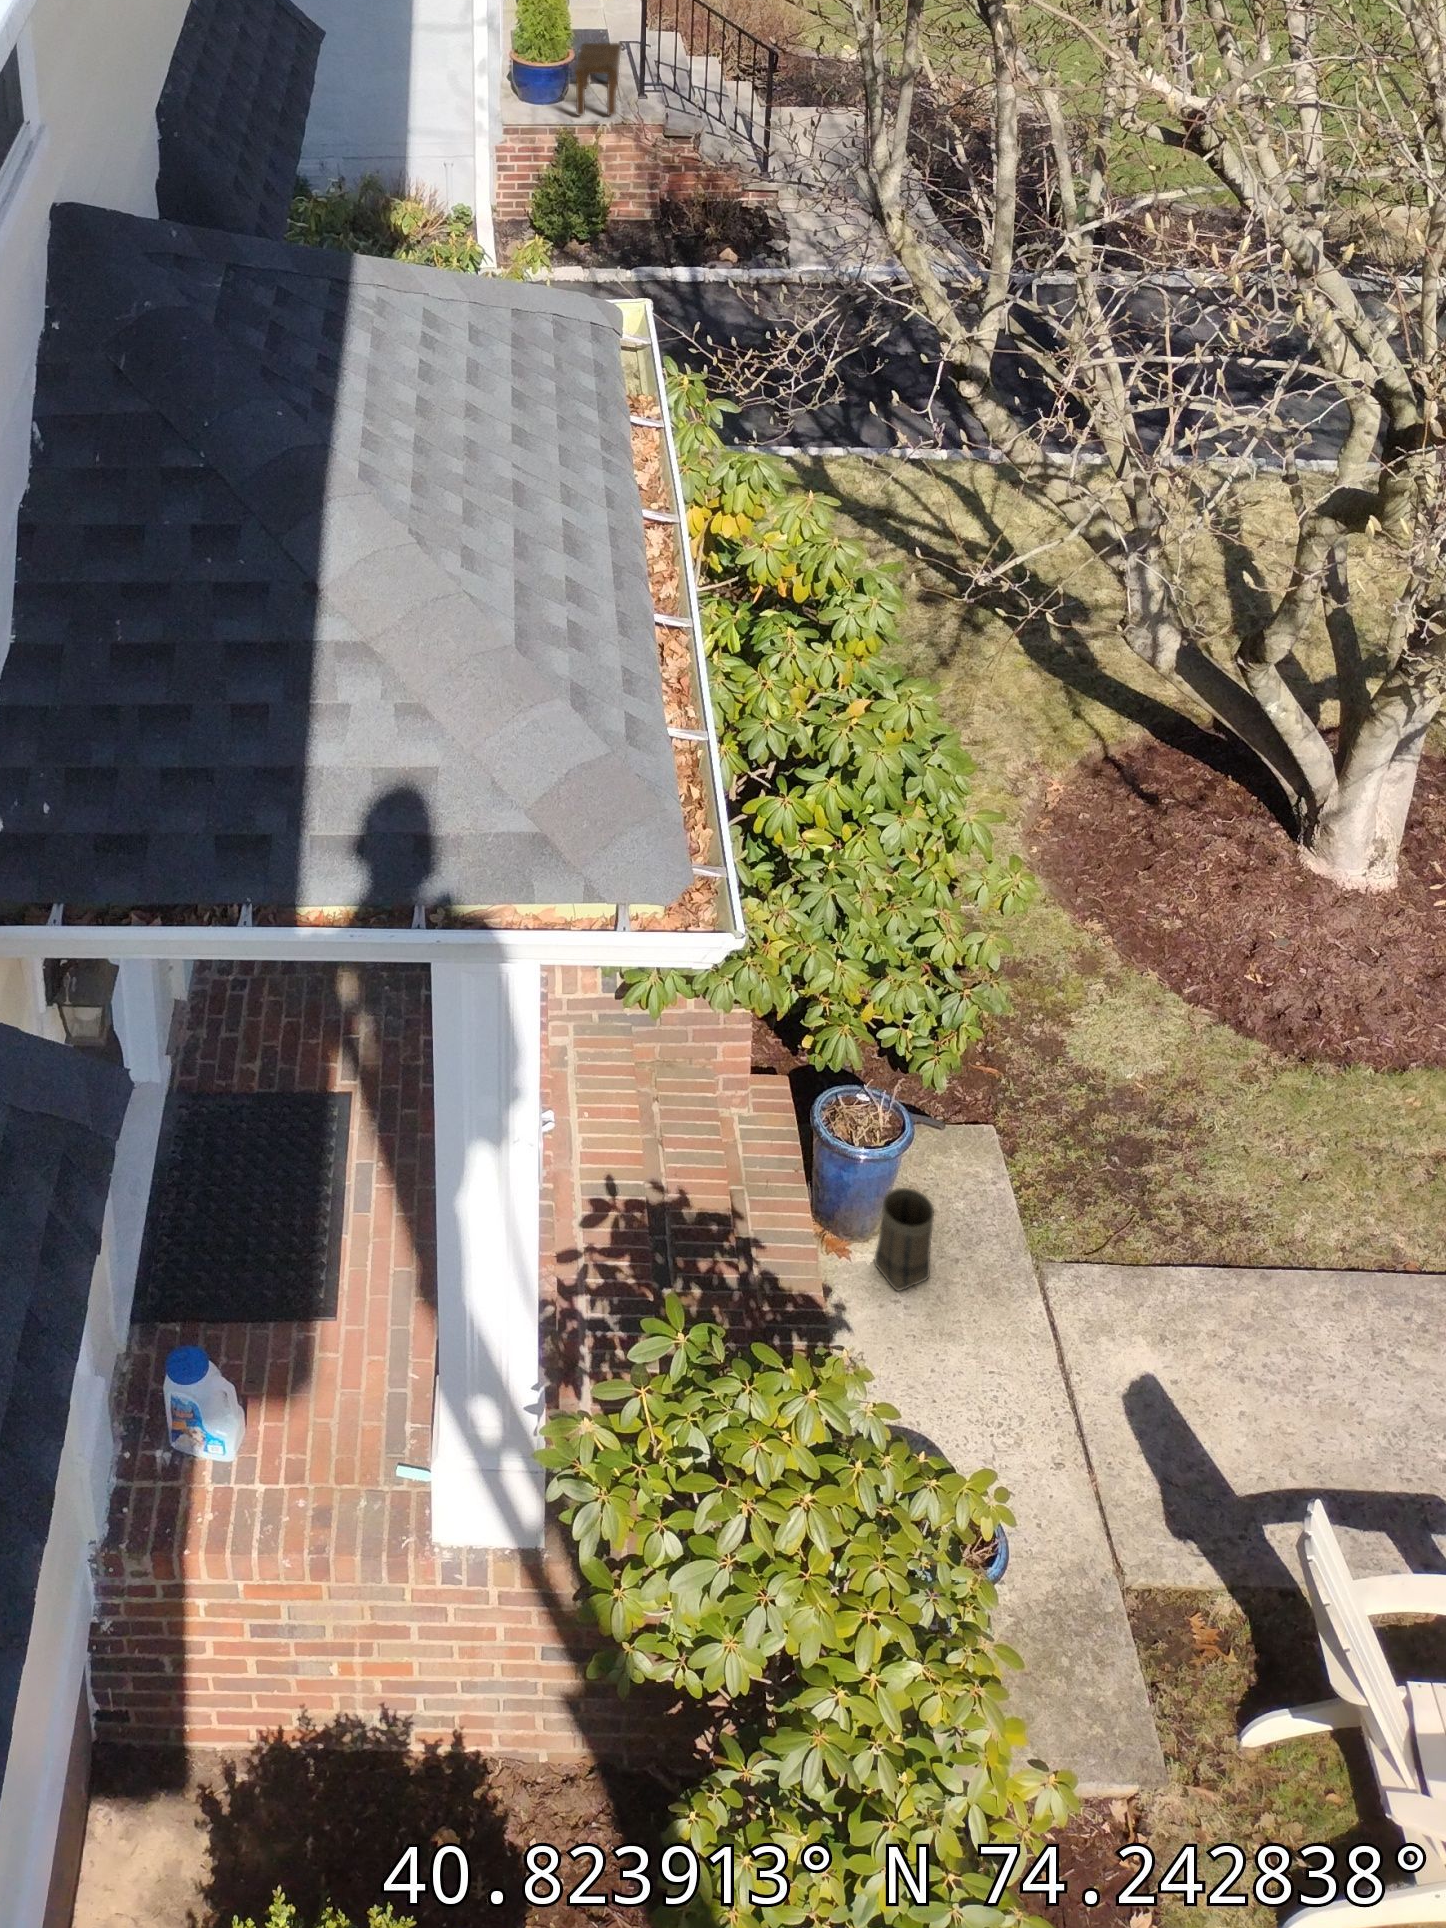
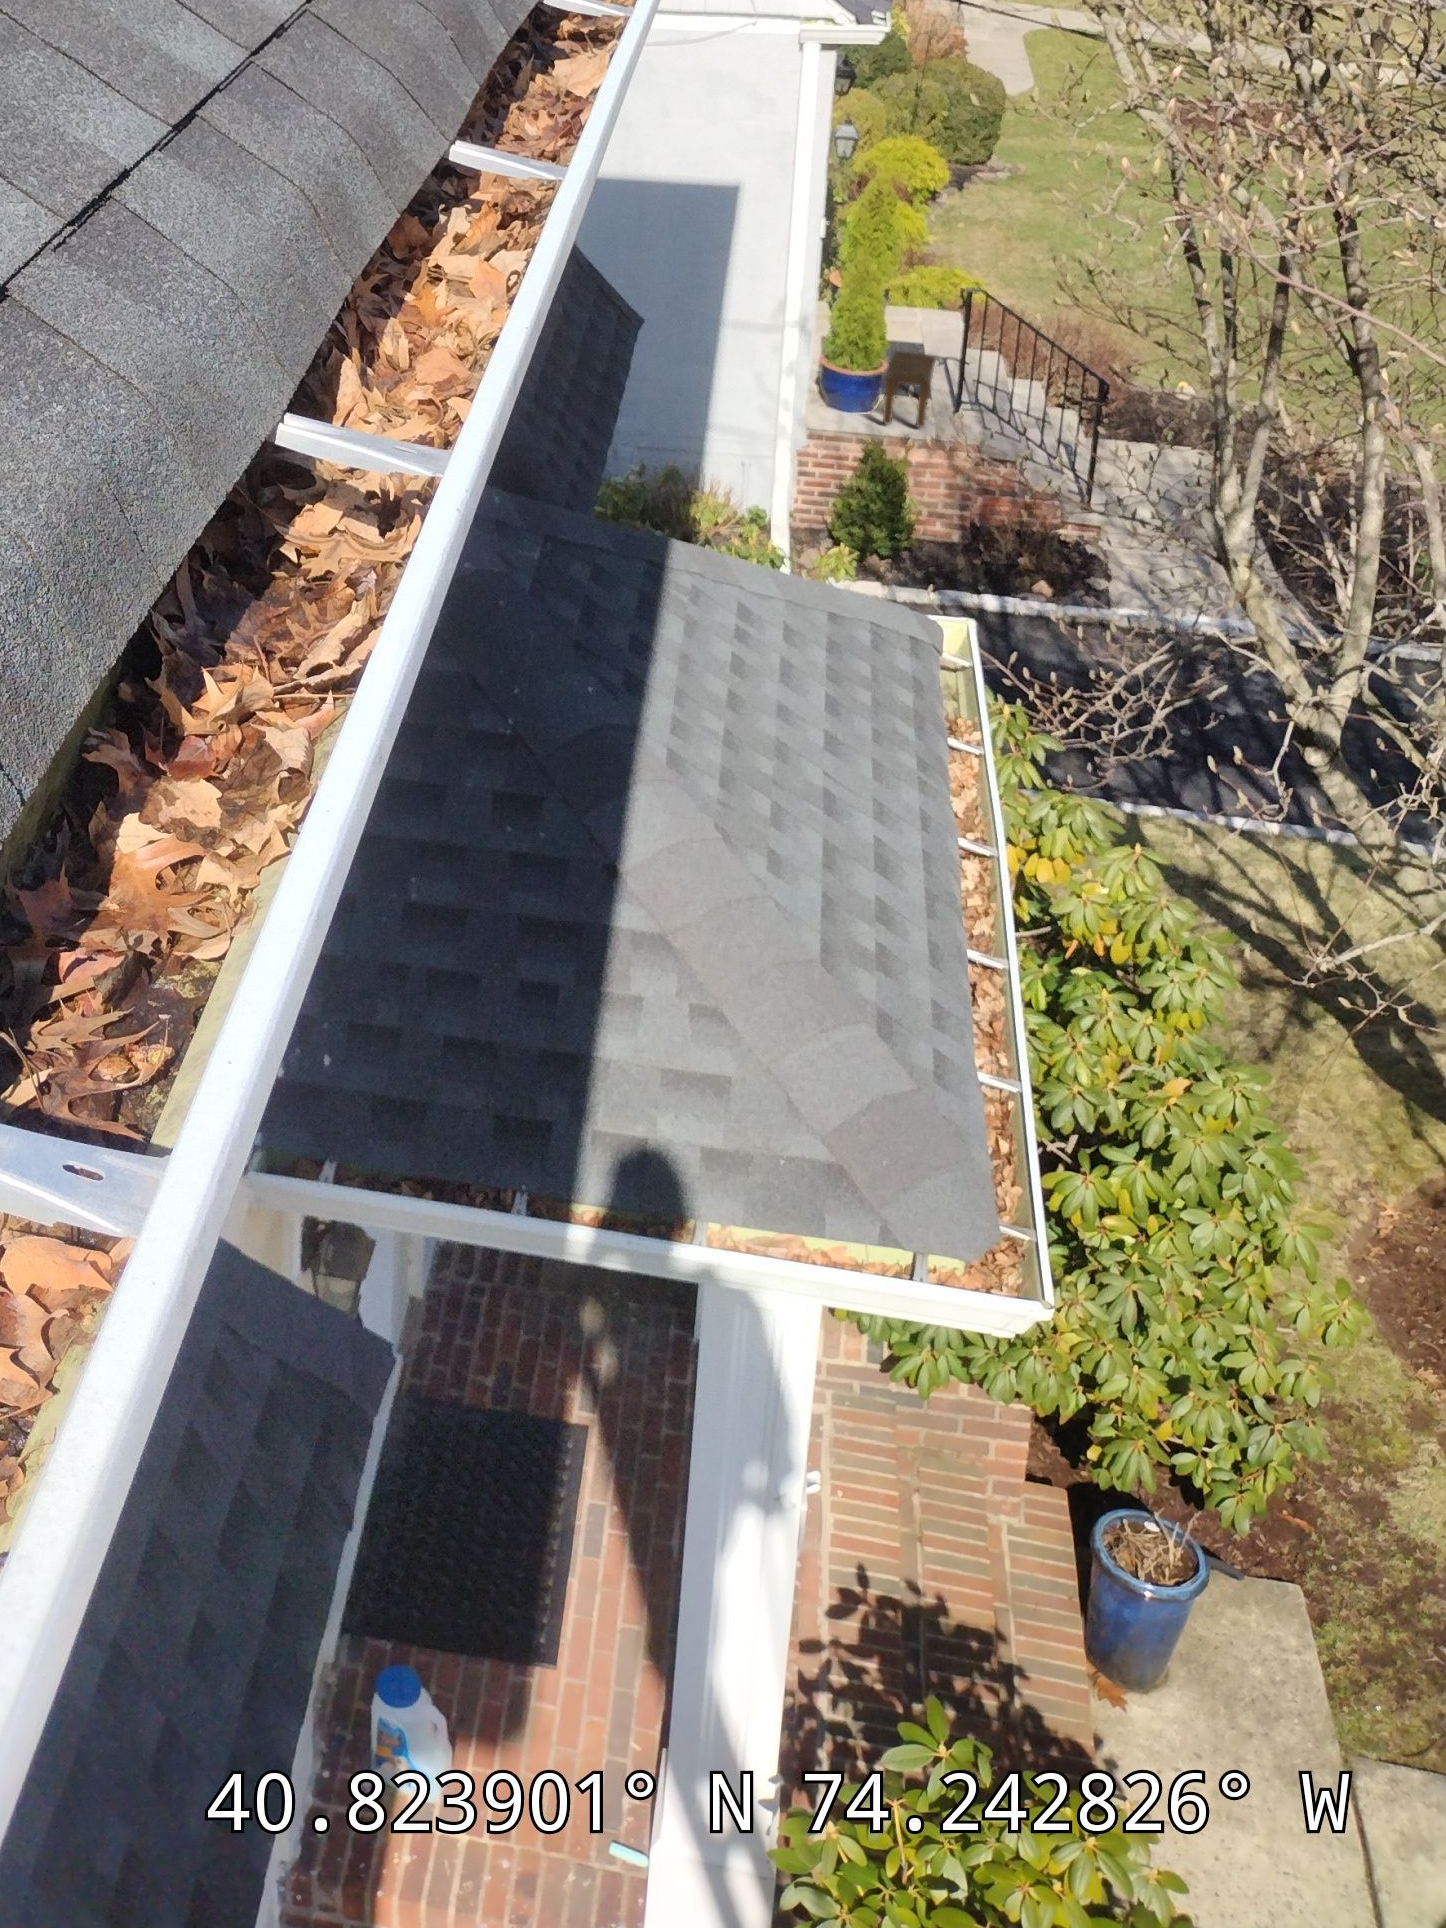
basket: present [874,1188,934,1291] -> none [1159,1653,1236,1779]

